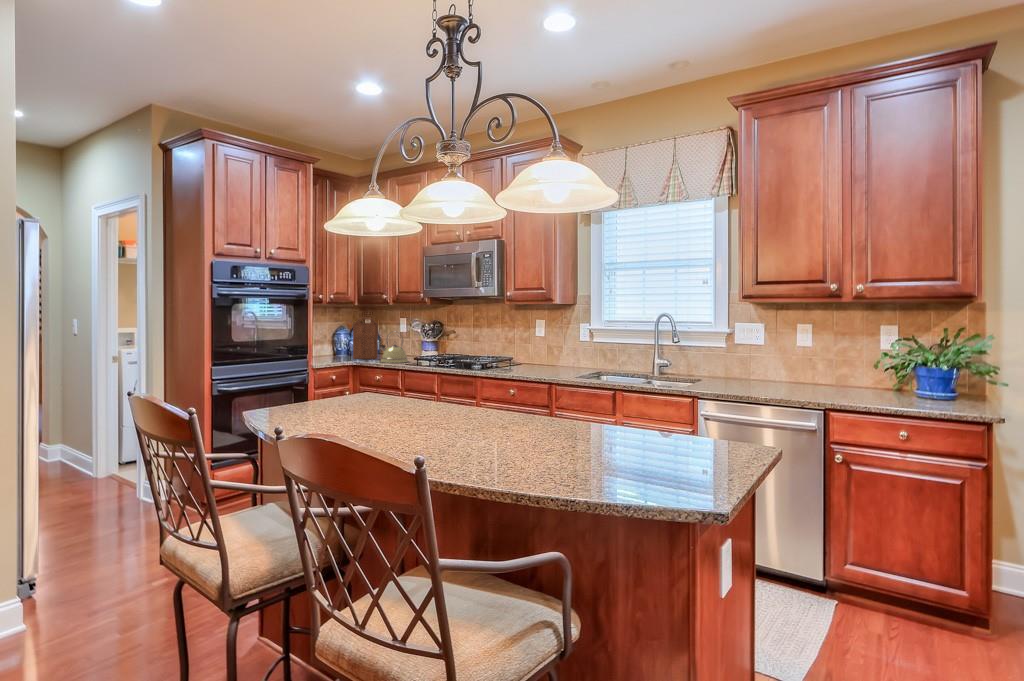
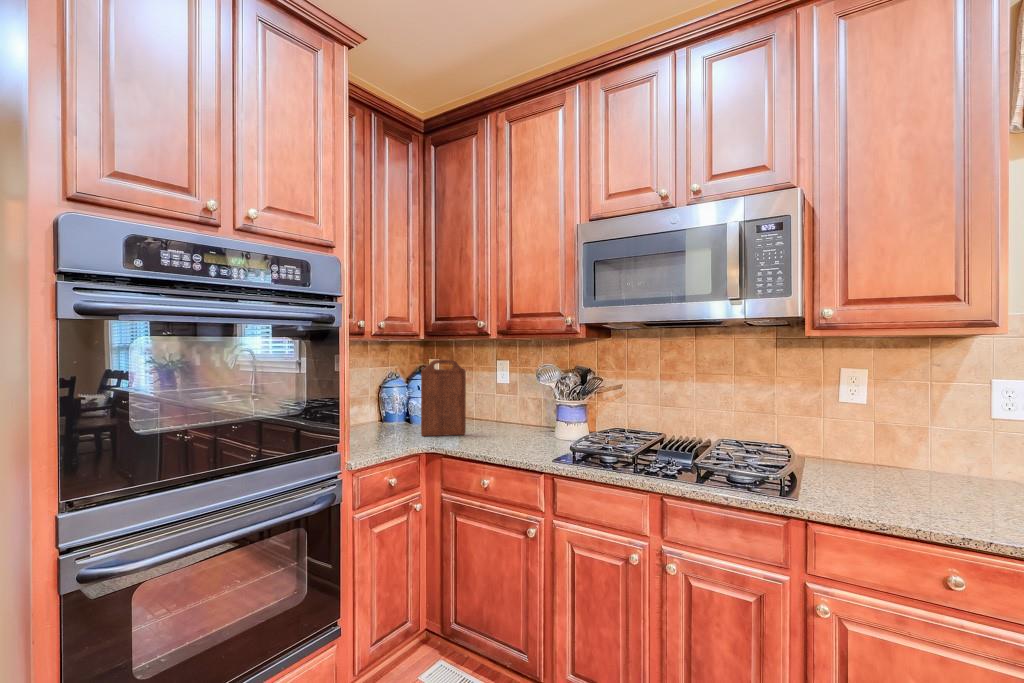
kettle: present [380,331,408,363] -> none [473,385,529,449]

